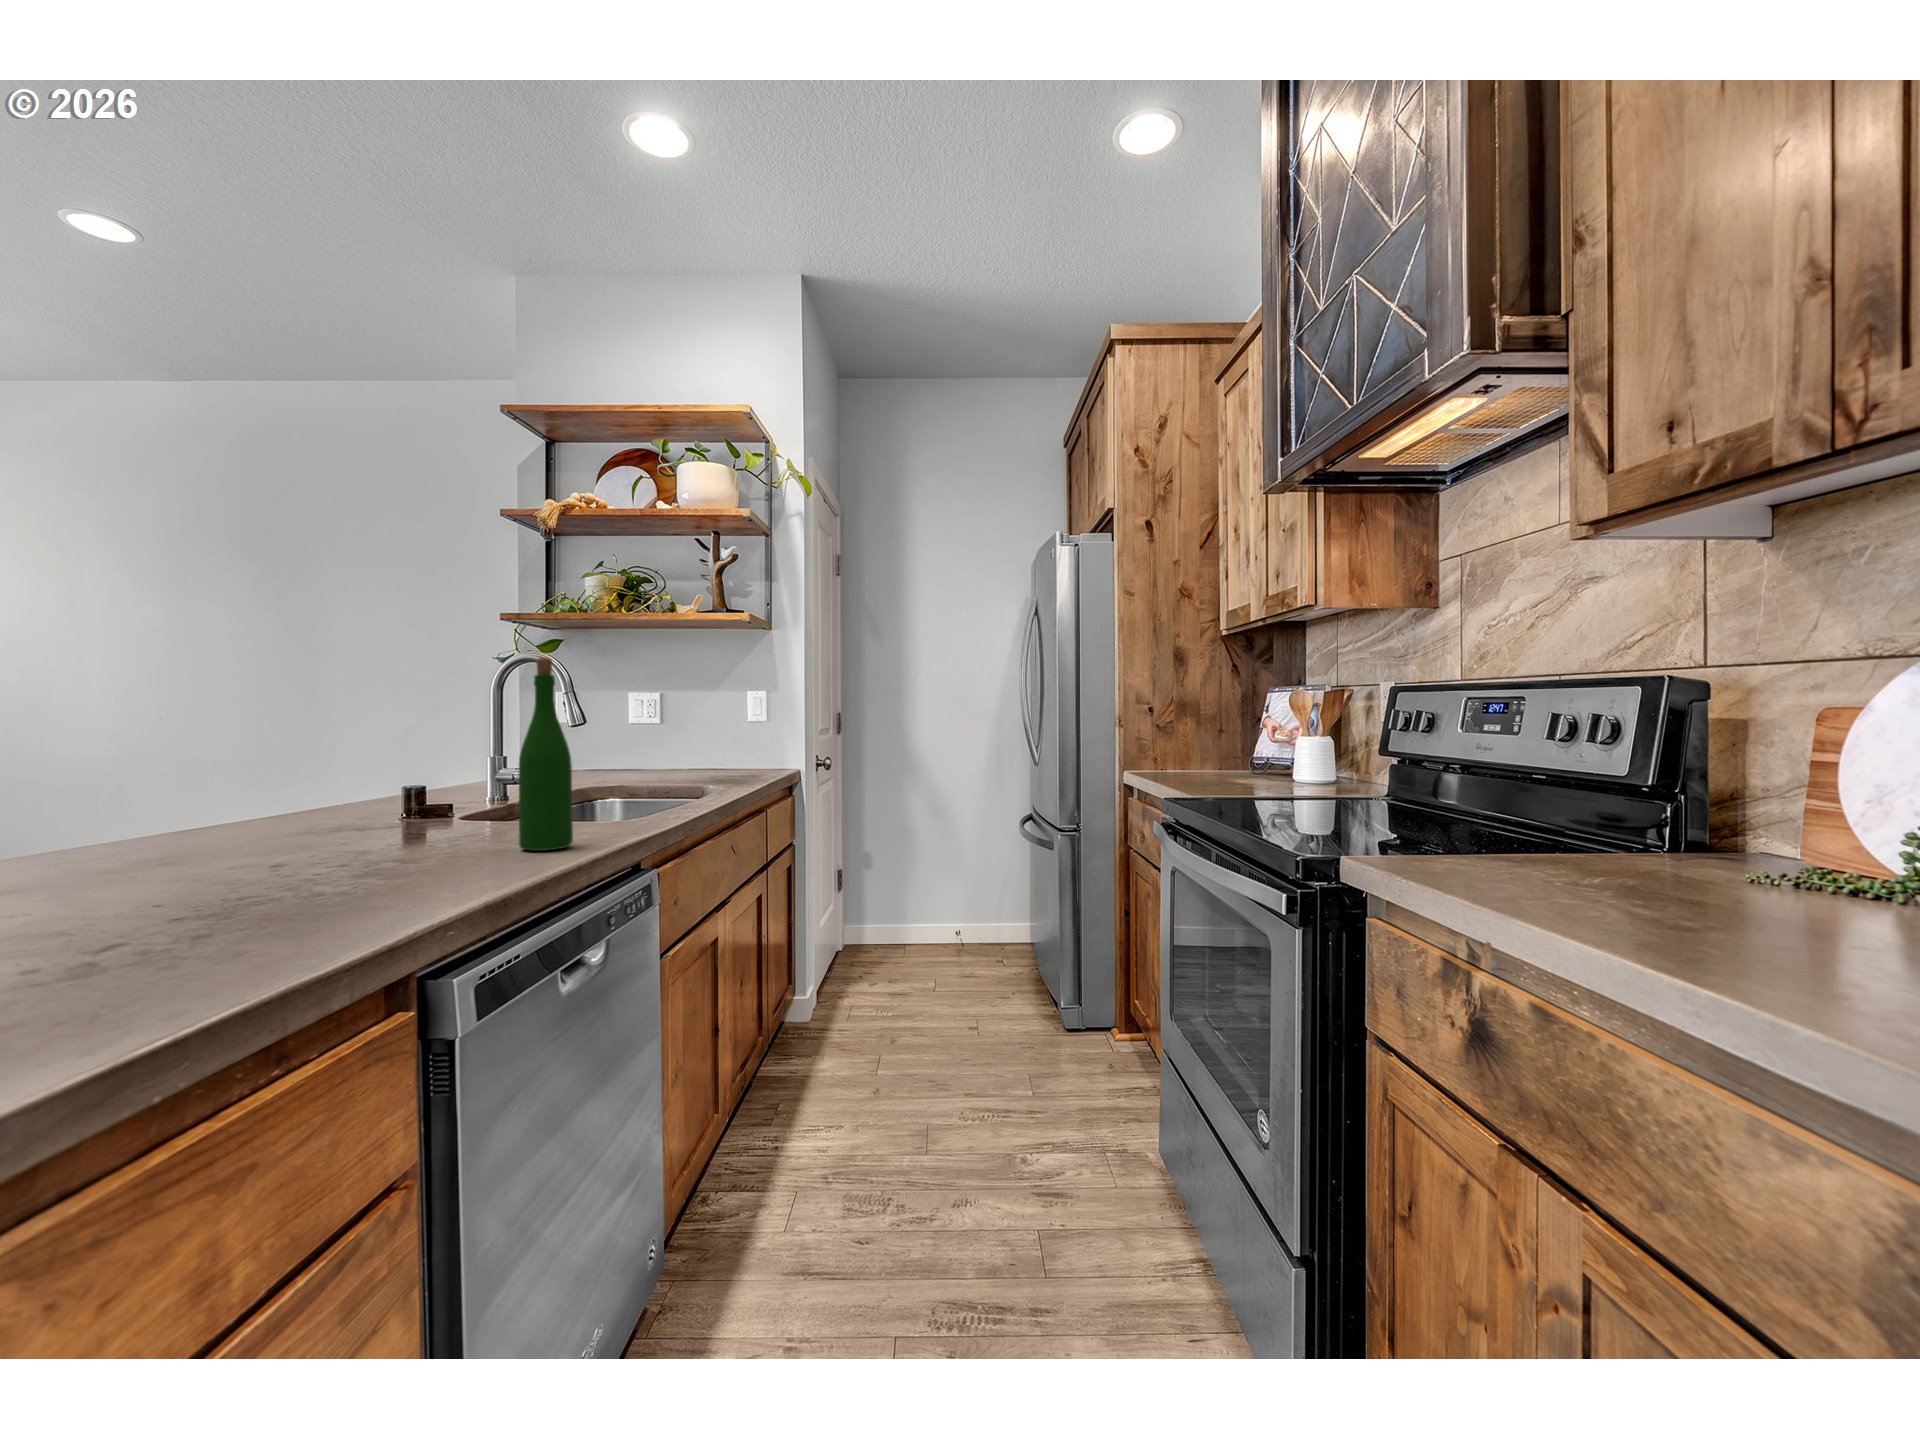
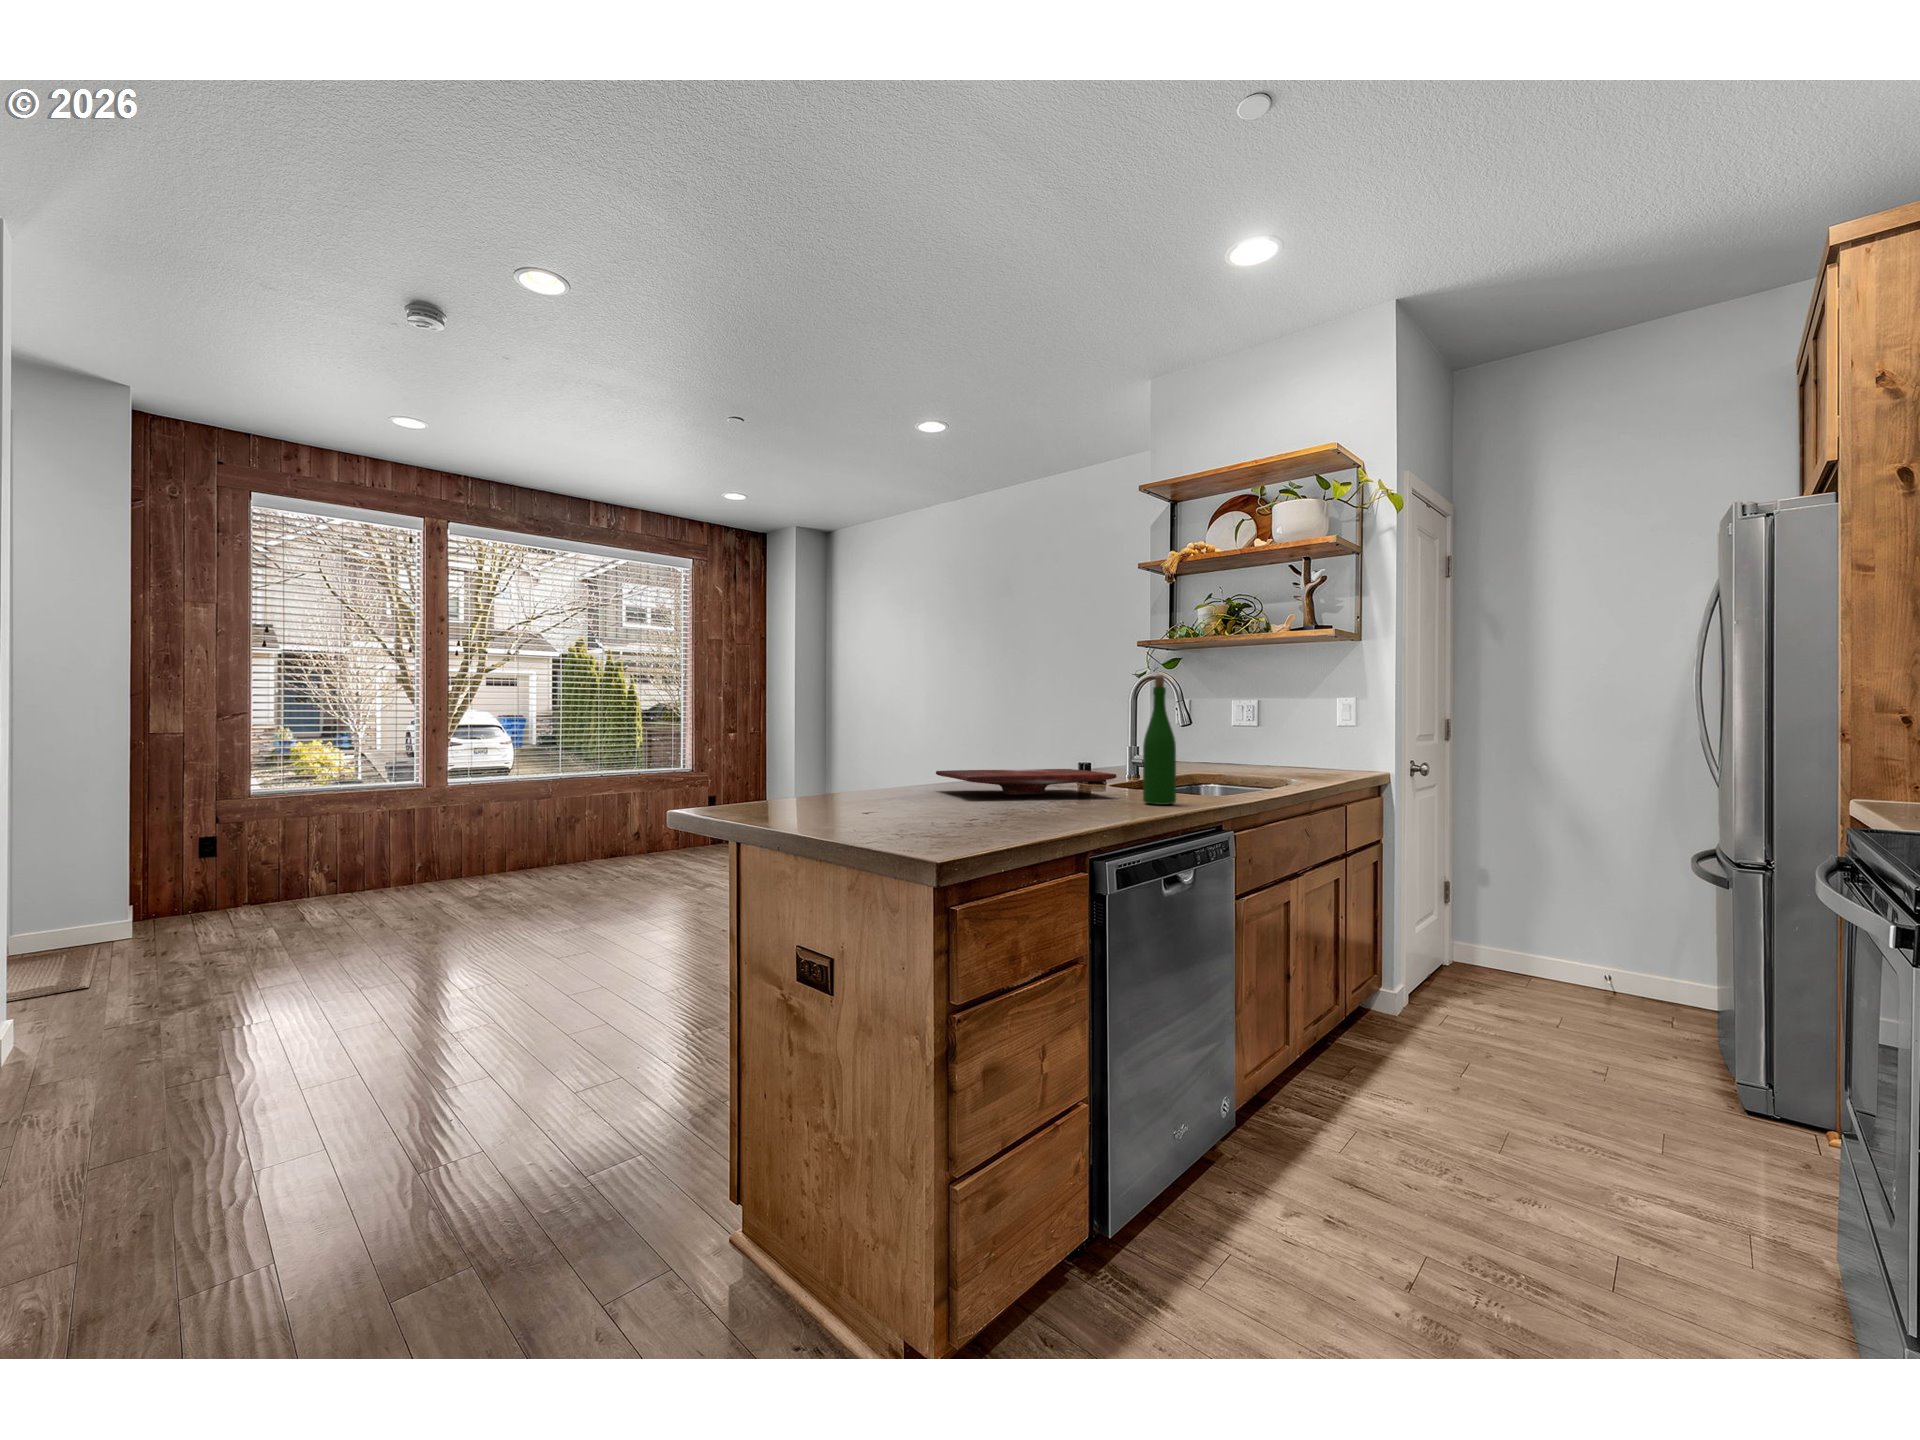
cutting board: none [90,797,474,853] -> present [936,769,1117,795]

